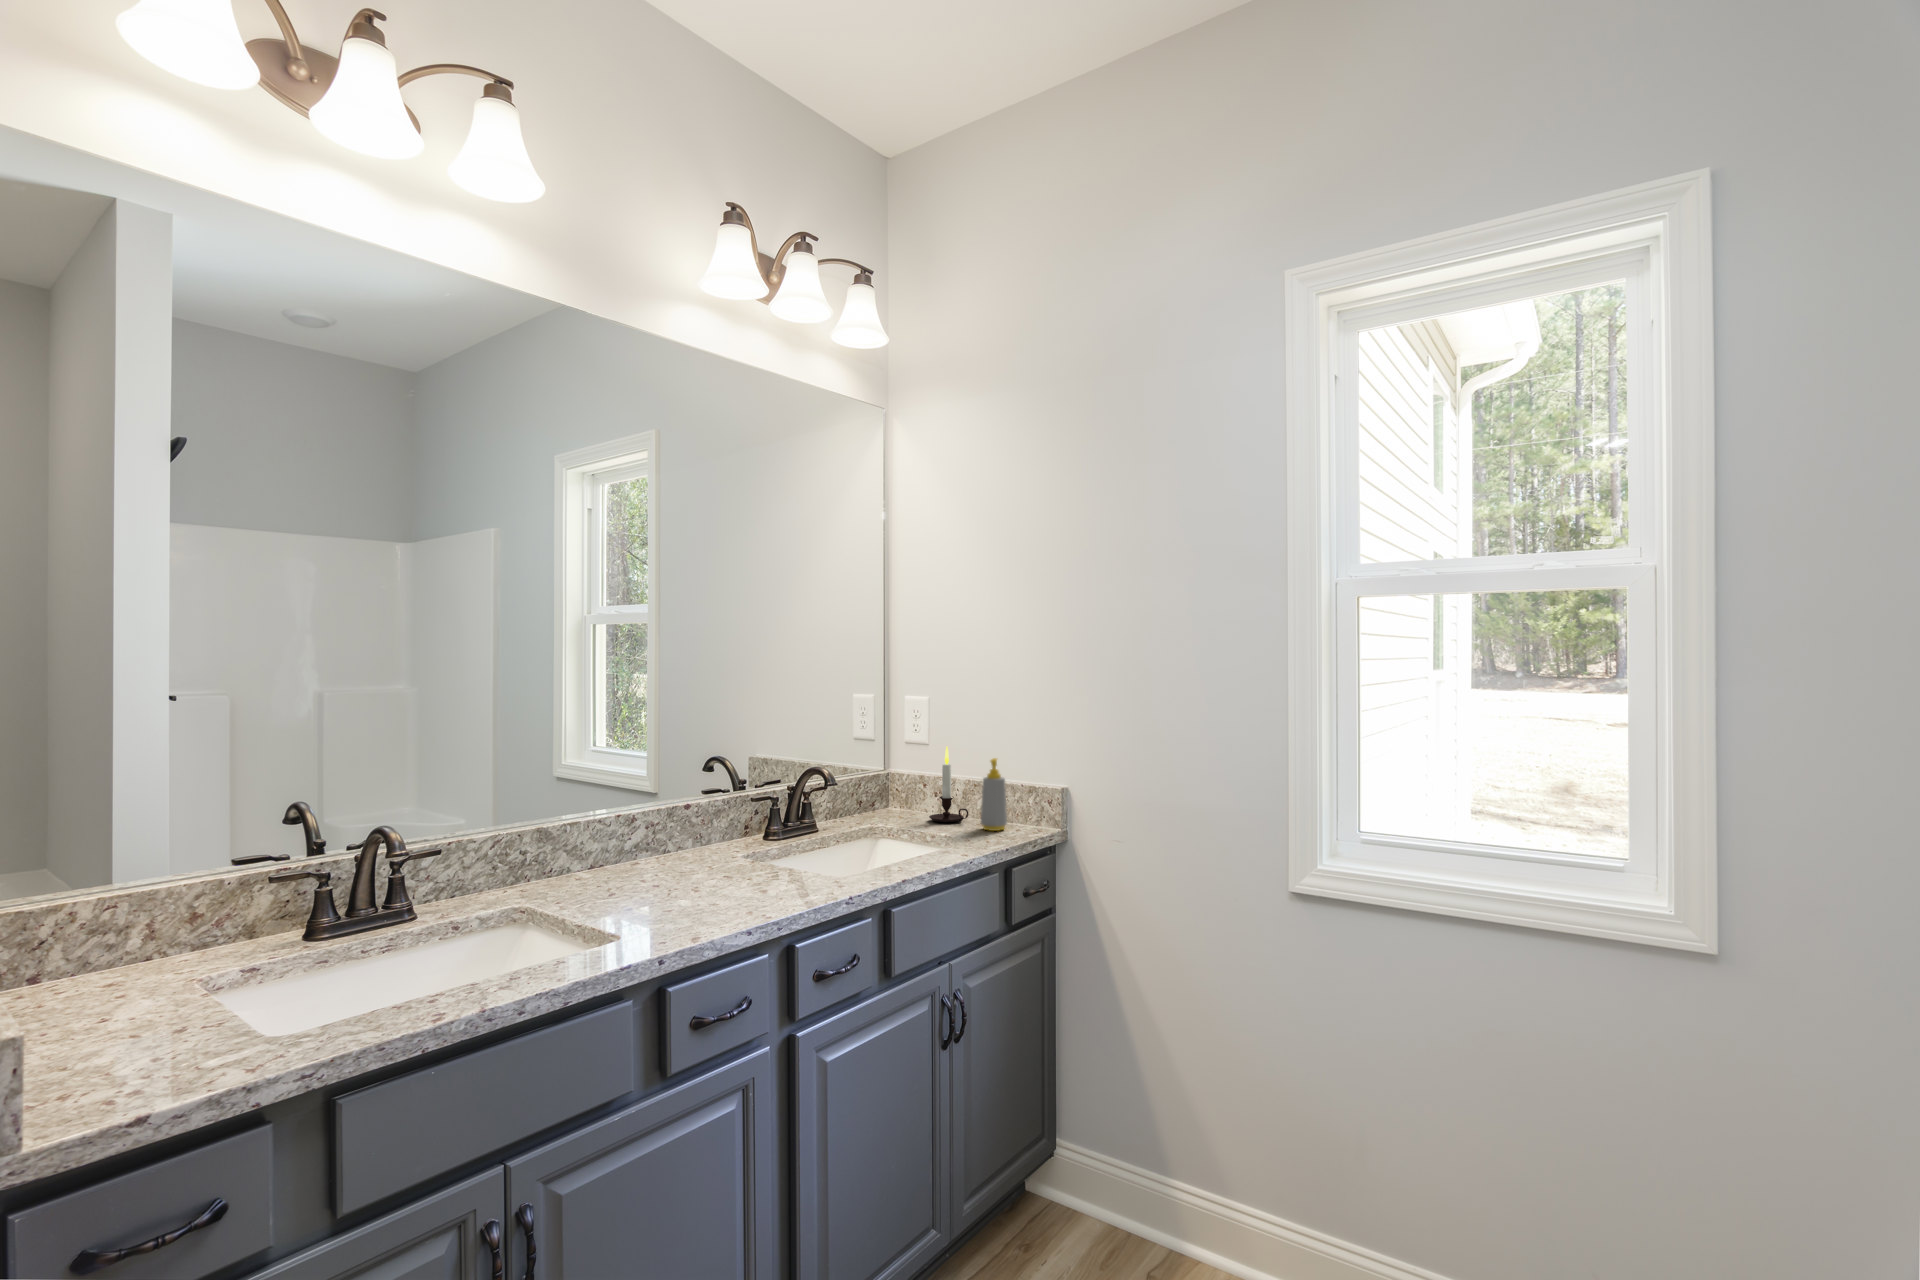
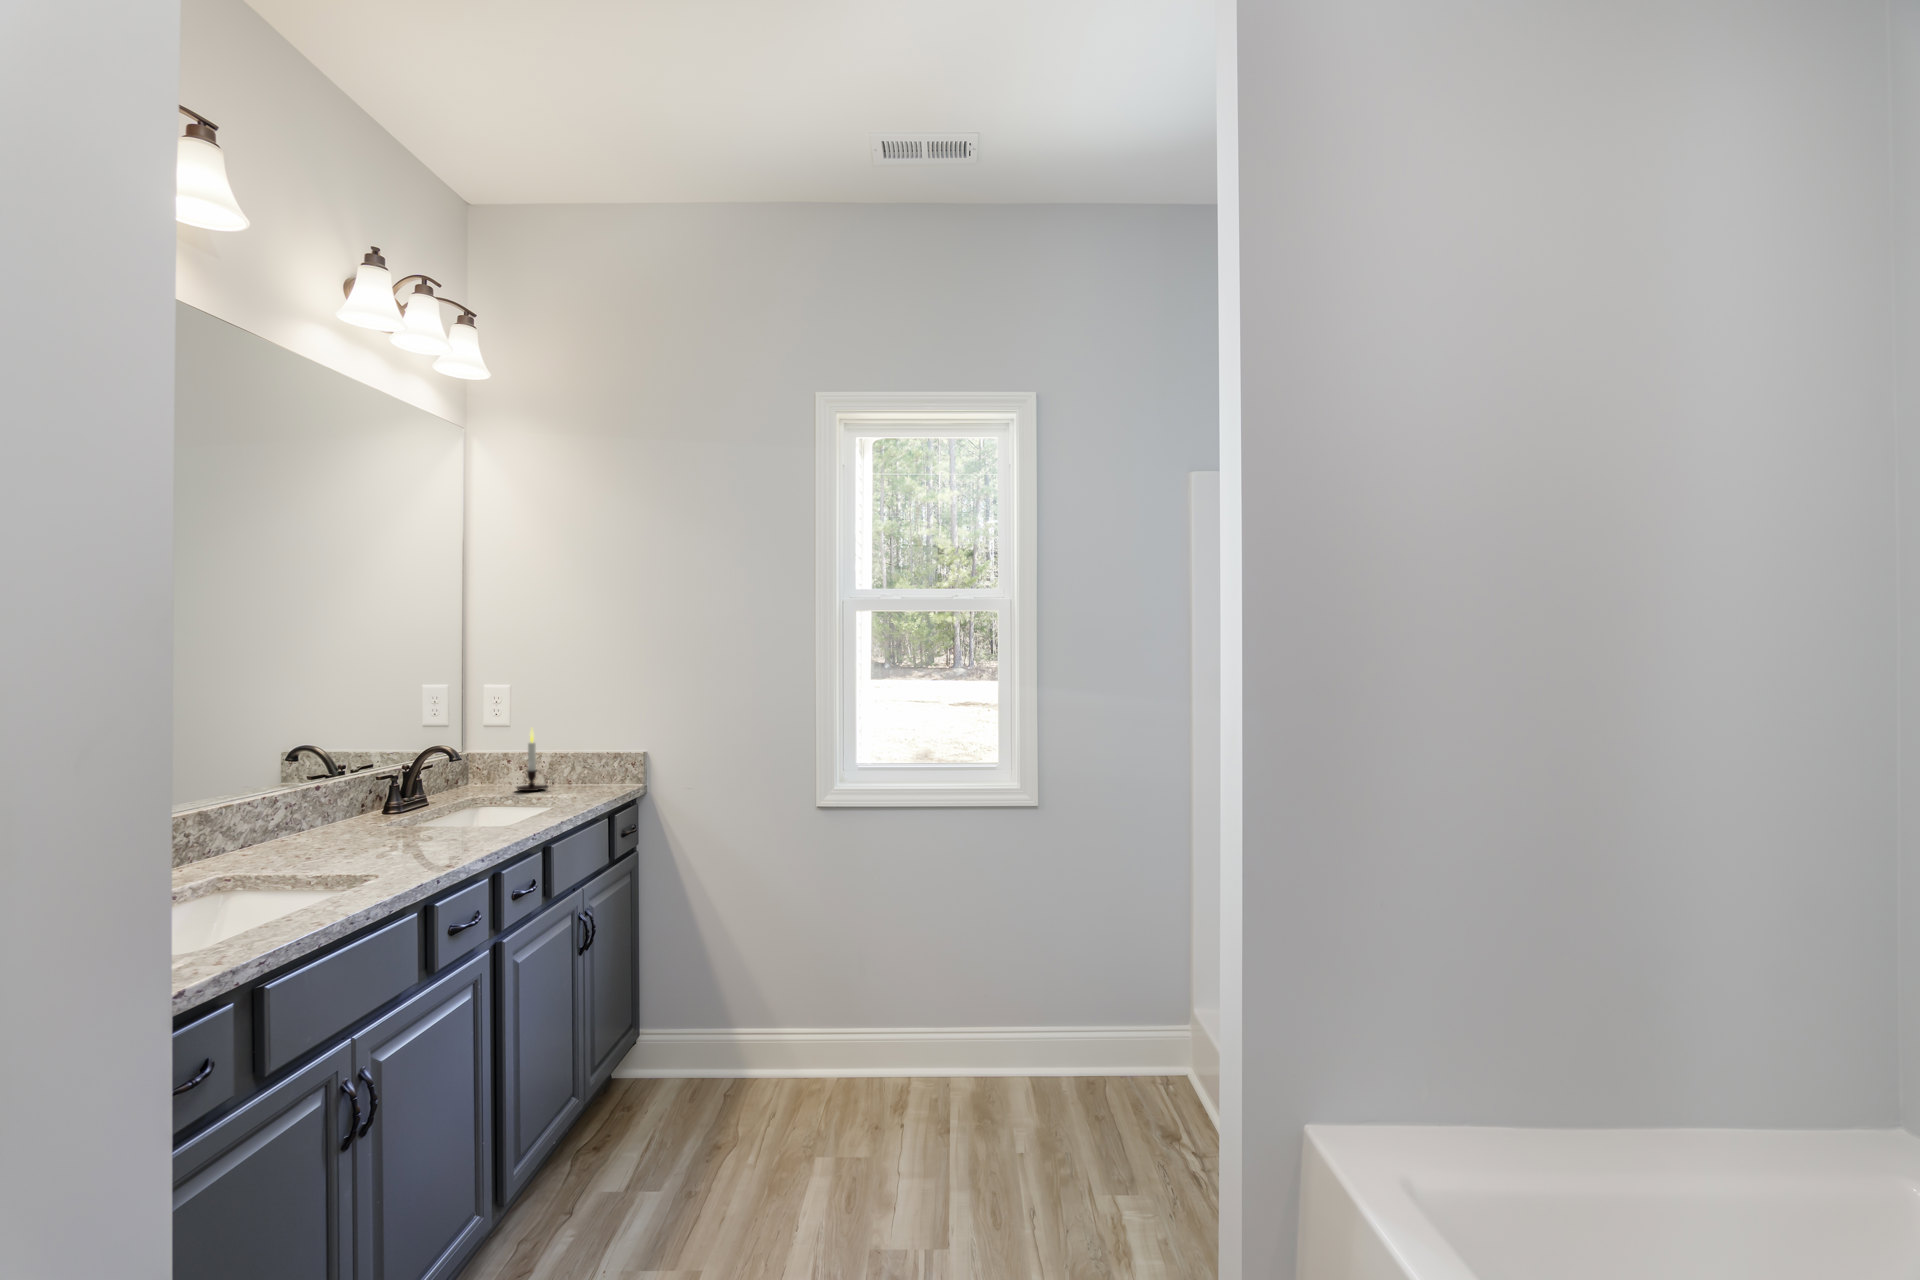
soap bottle: present [981,758,1007,831] -> none [570,733,594,792]

